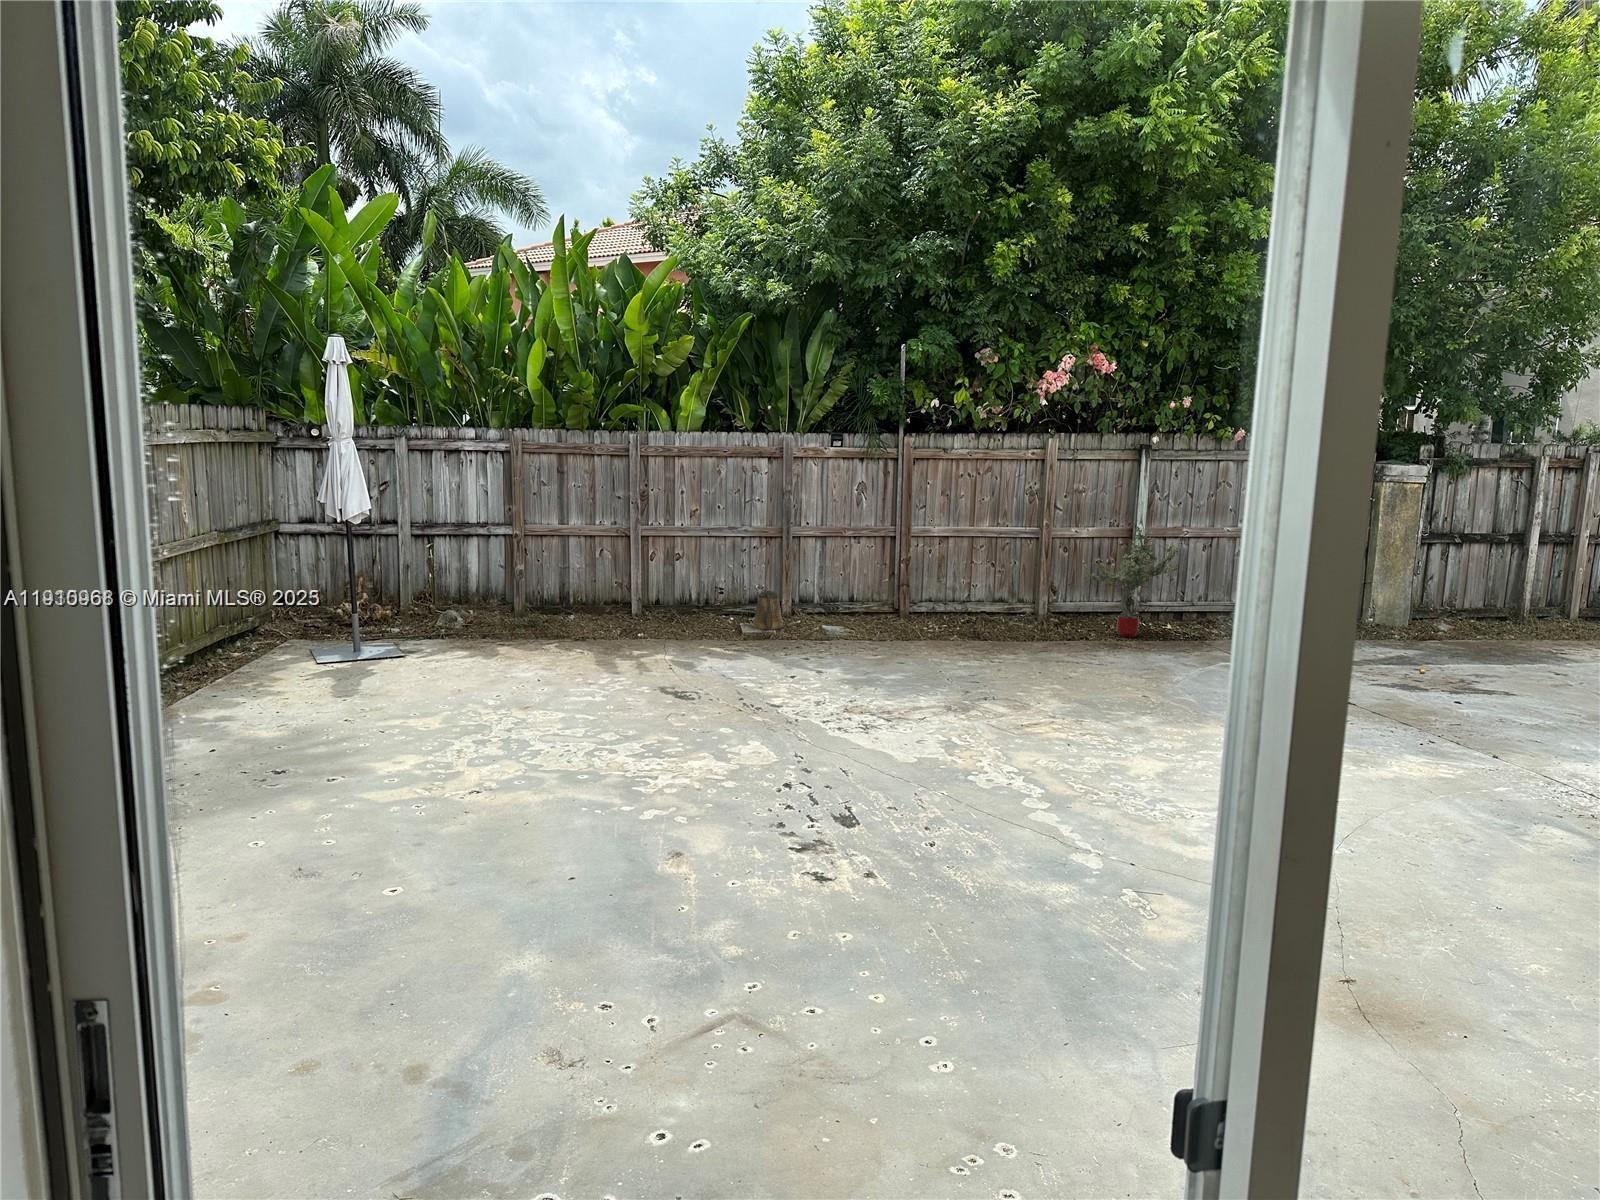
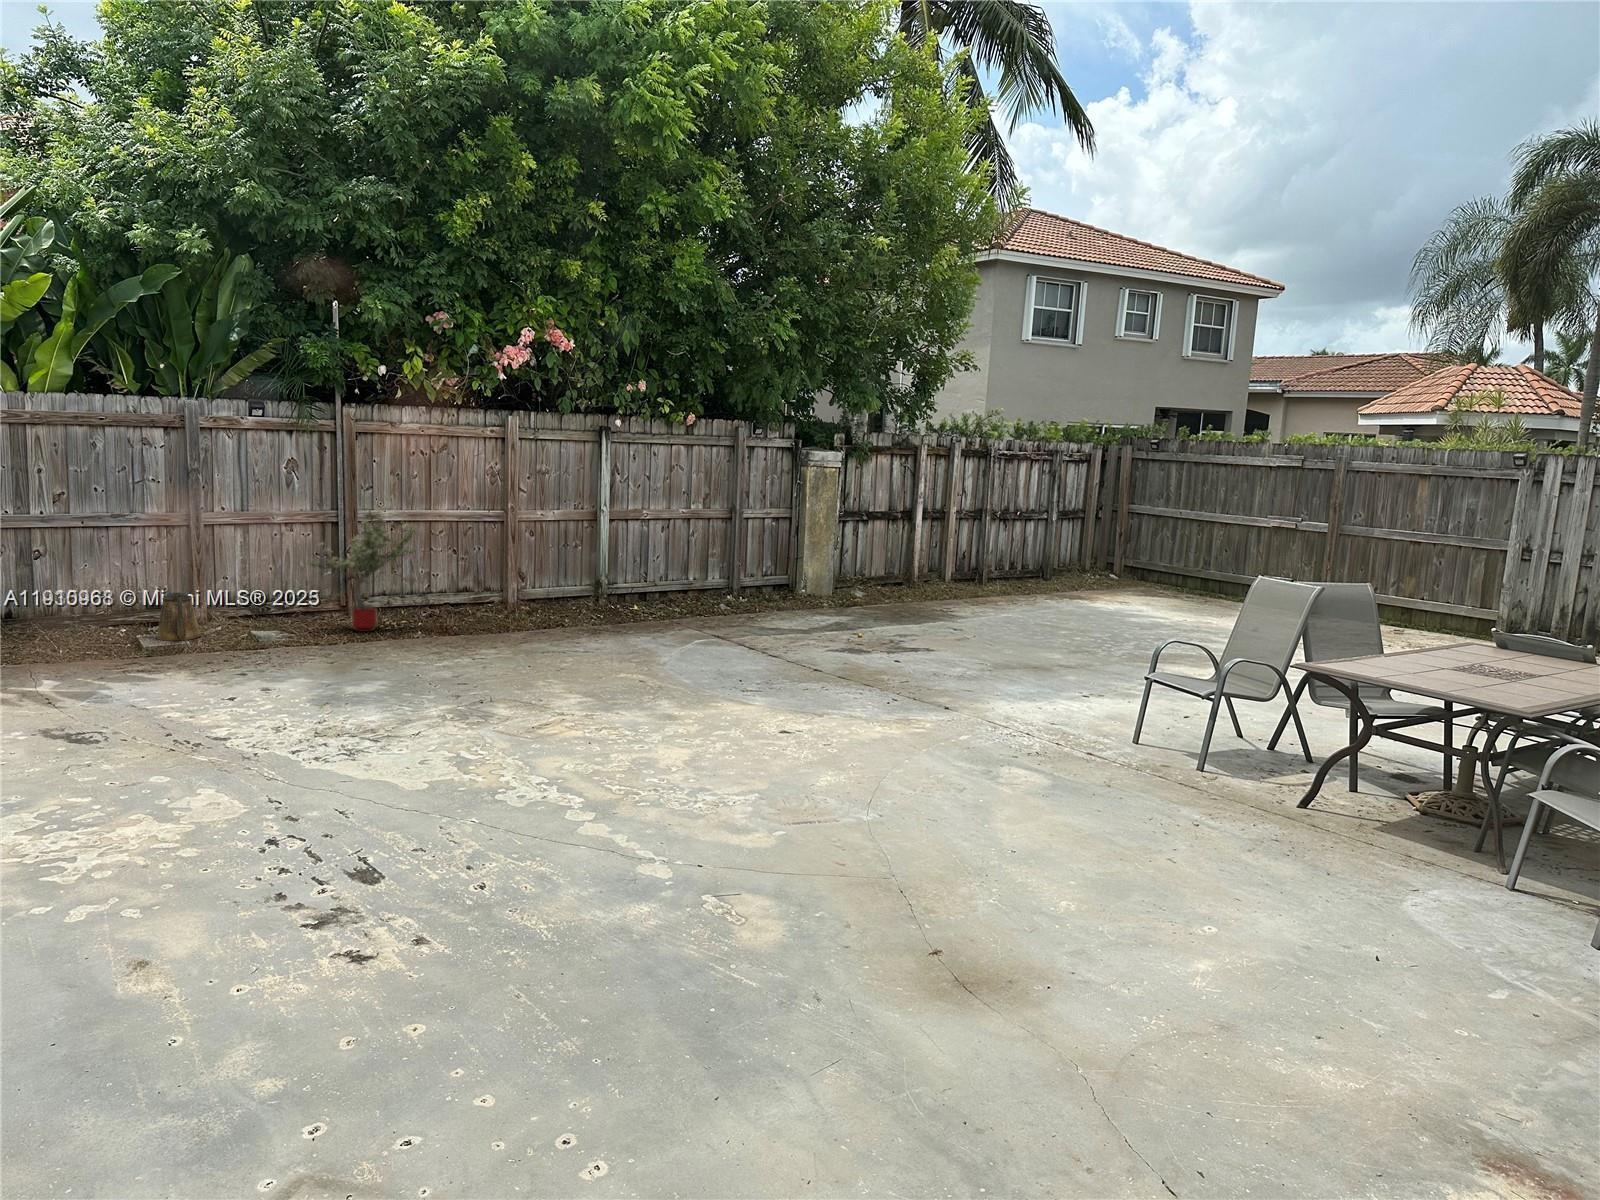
potted tree: present [1086,529,1180,638] -> present [309,508,417,632]

